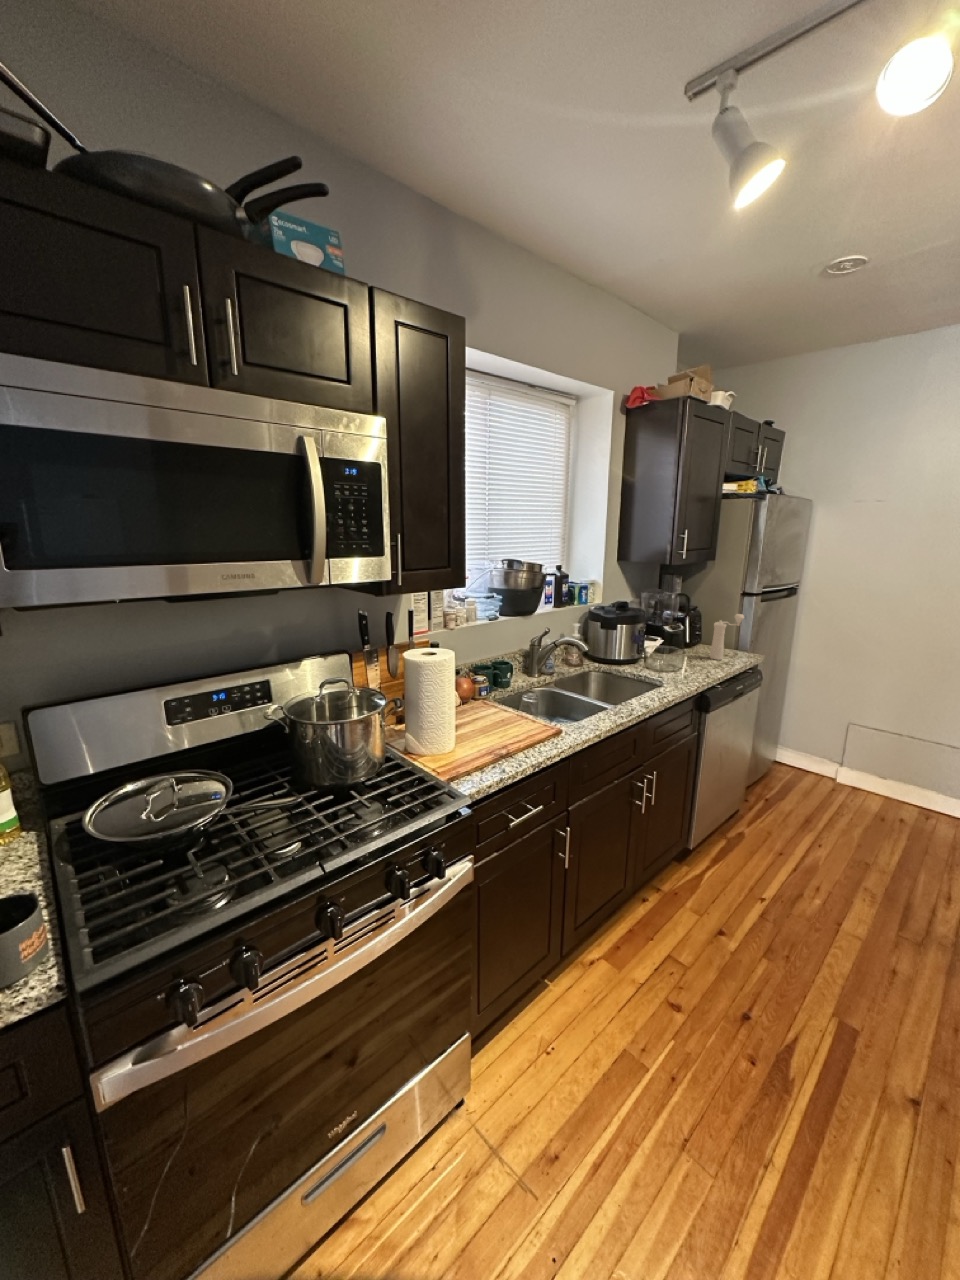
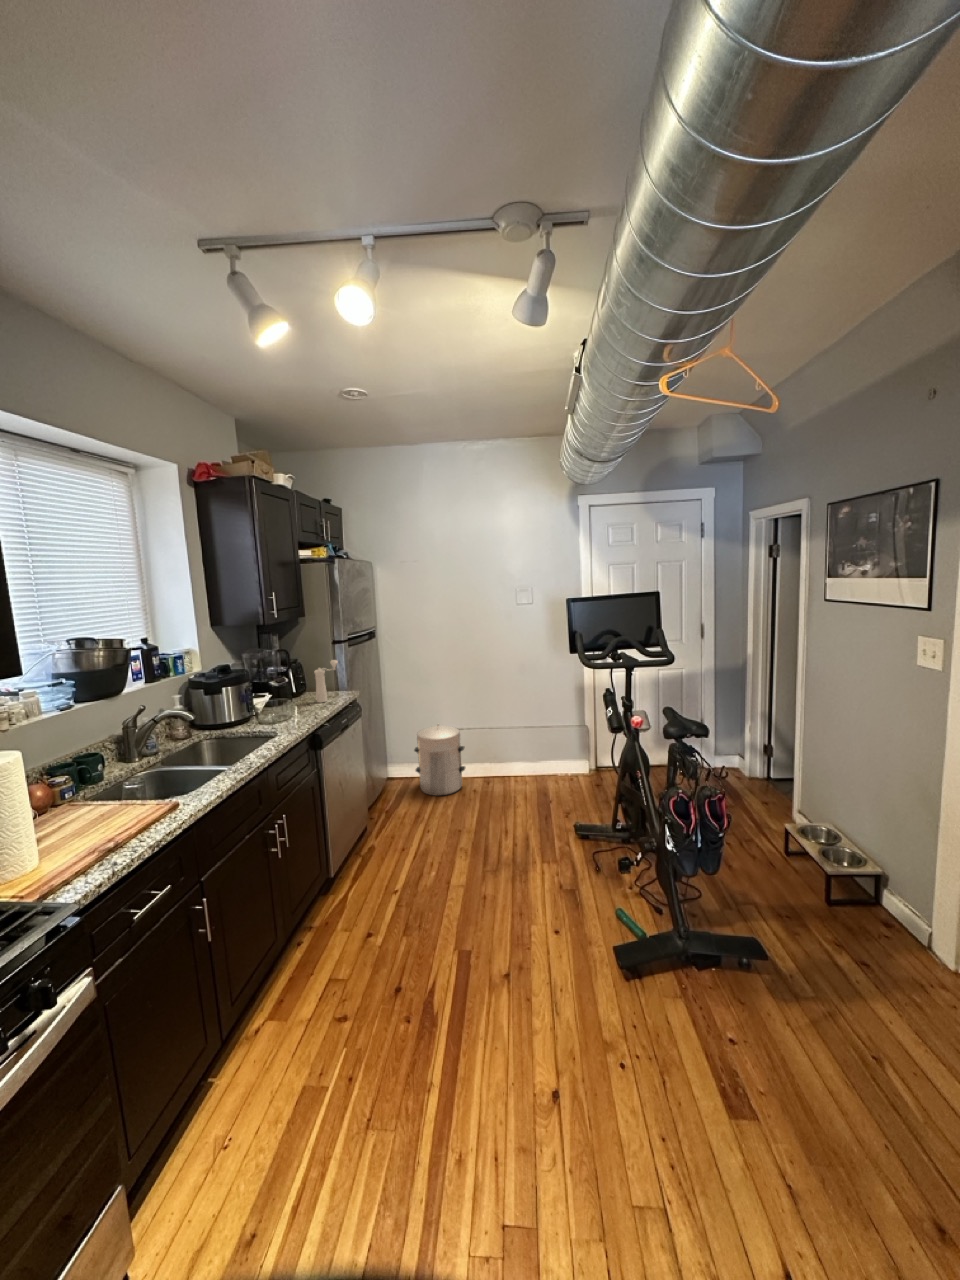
waste bin: none [815,719,900,811] -> present [414,725,465,796]

